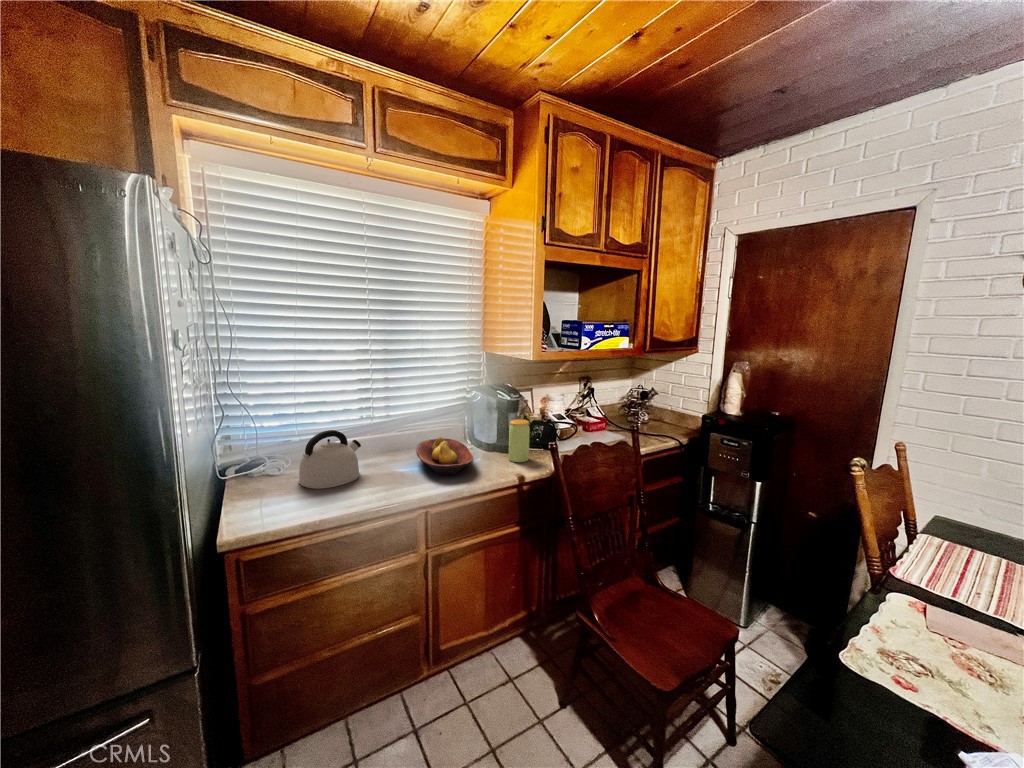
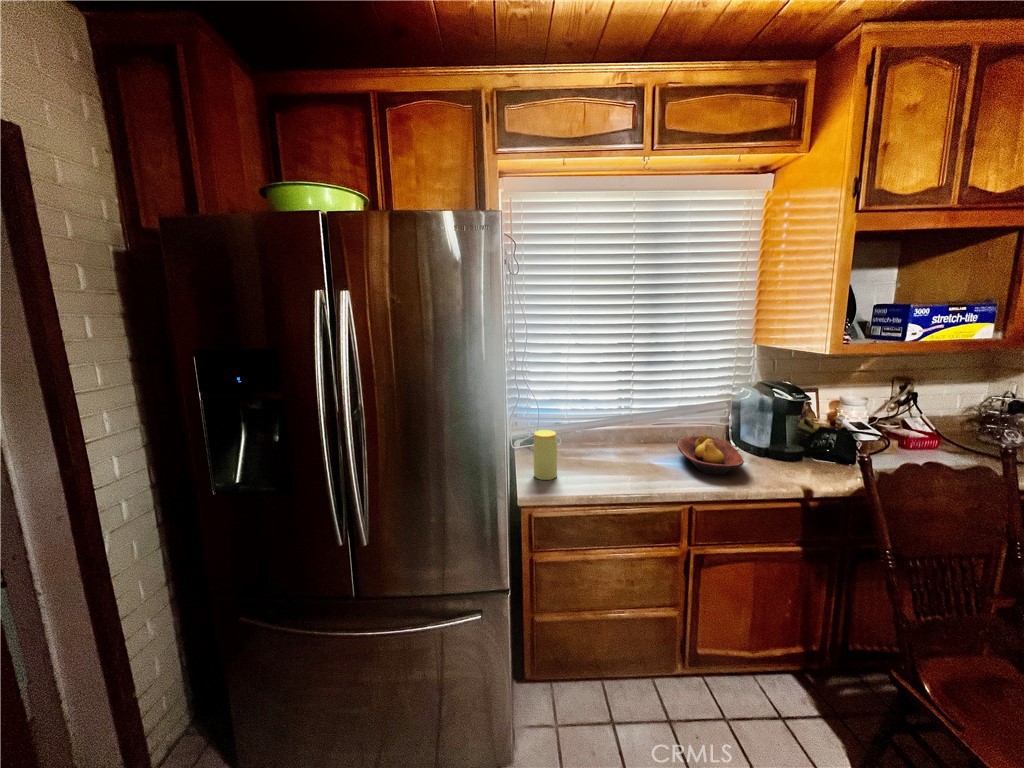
jar: present [509,419,530,462] -> present [533,430,557,480]
kettle: present [299,430,361,489] -> none [569,417,624,469]

